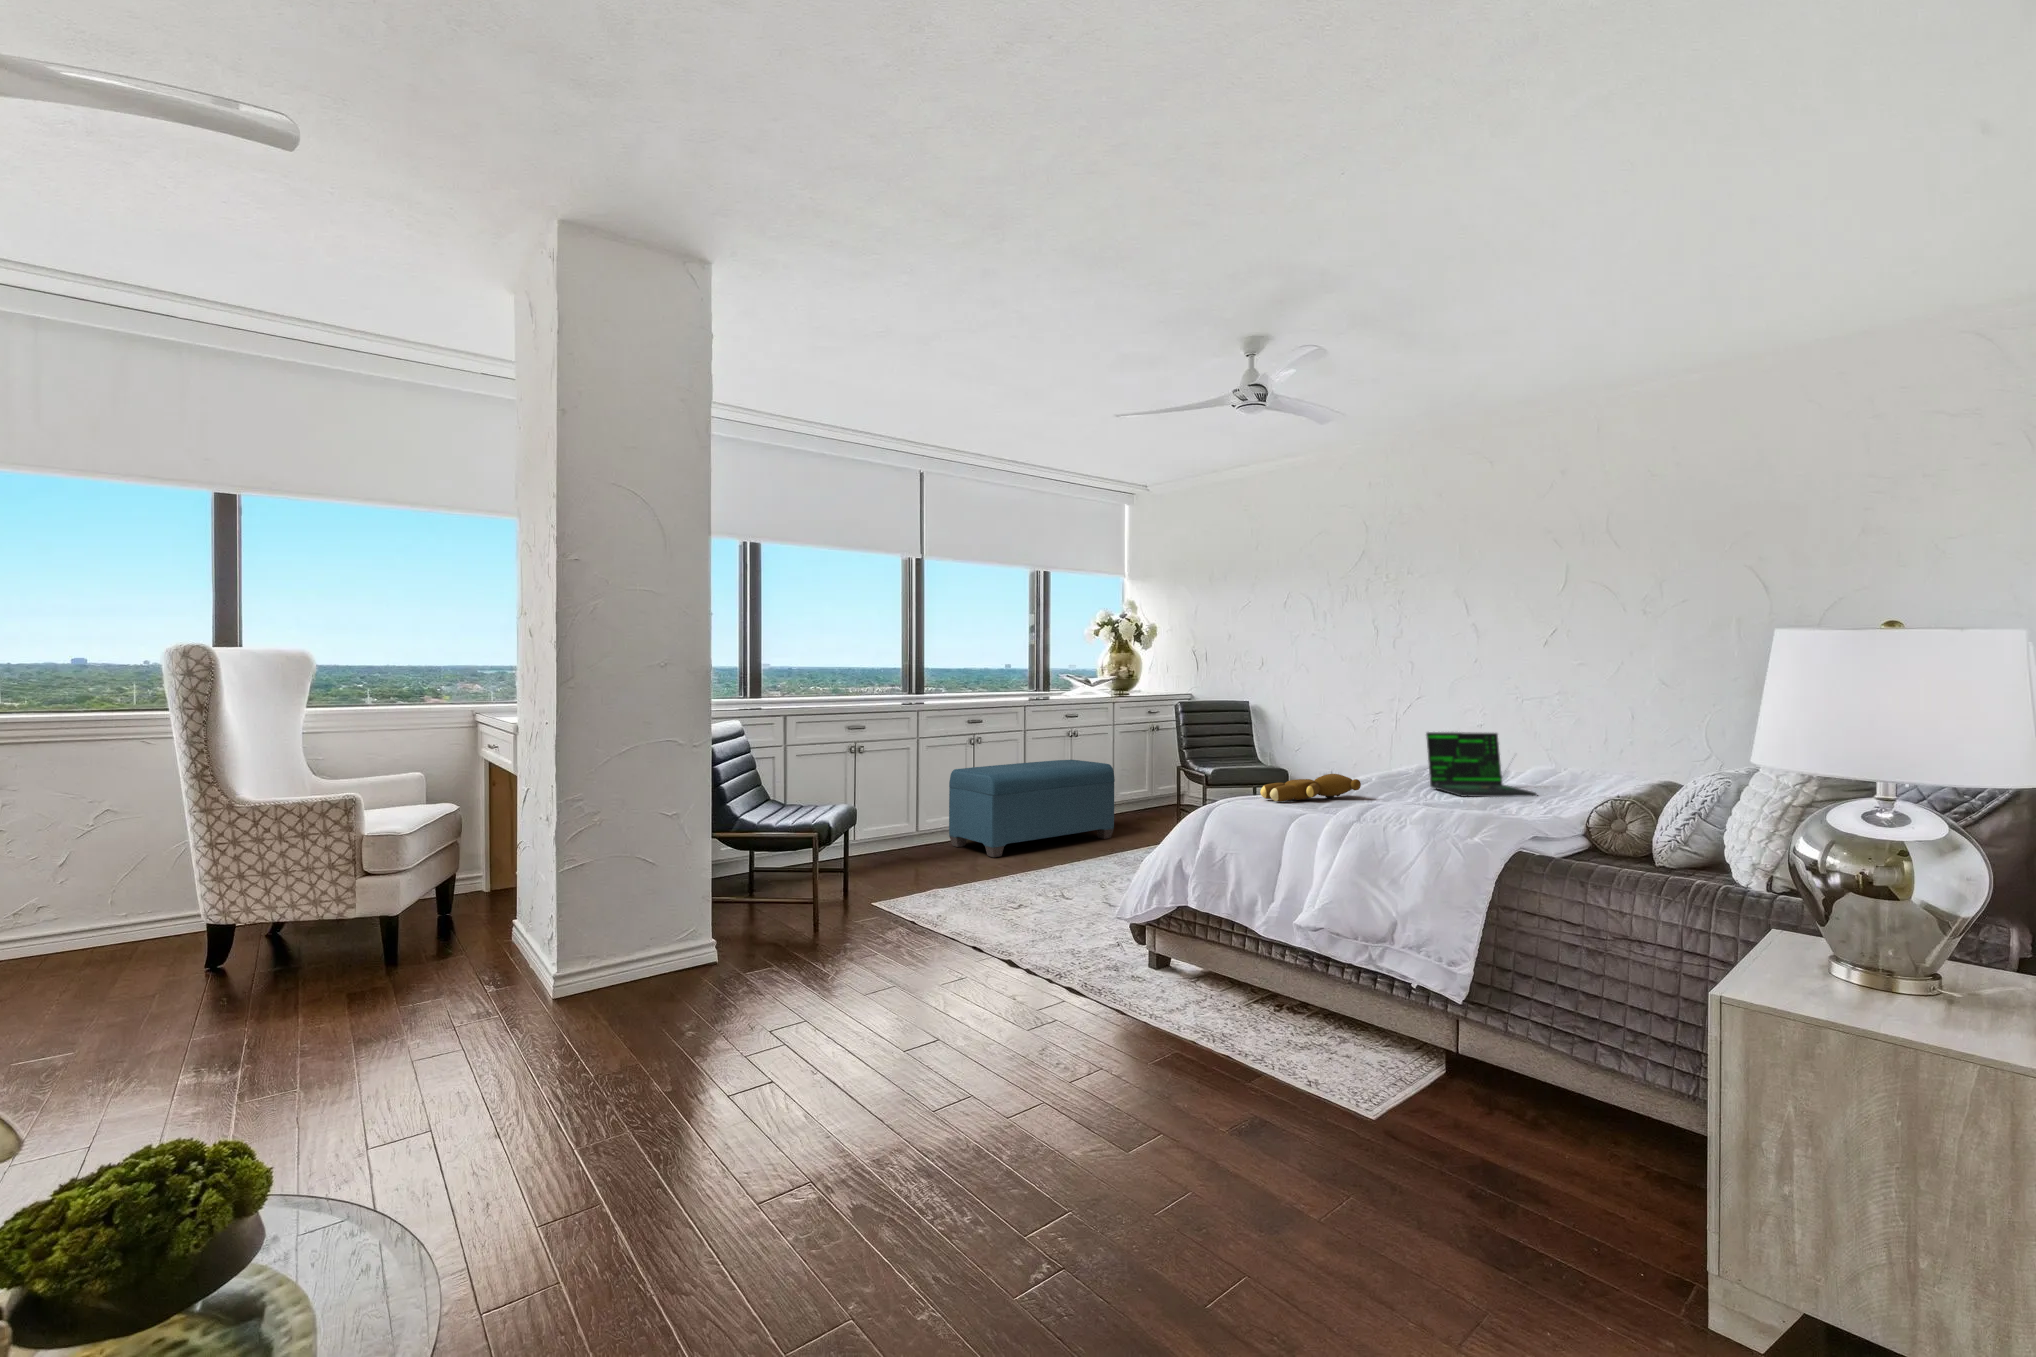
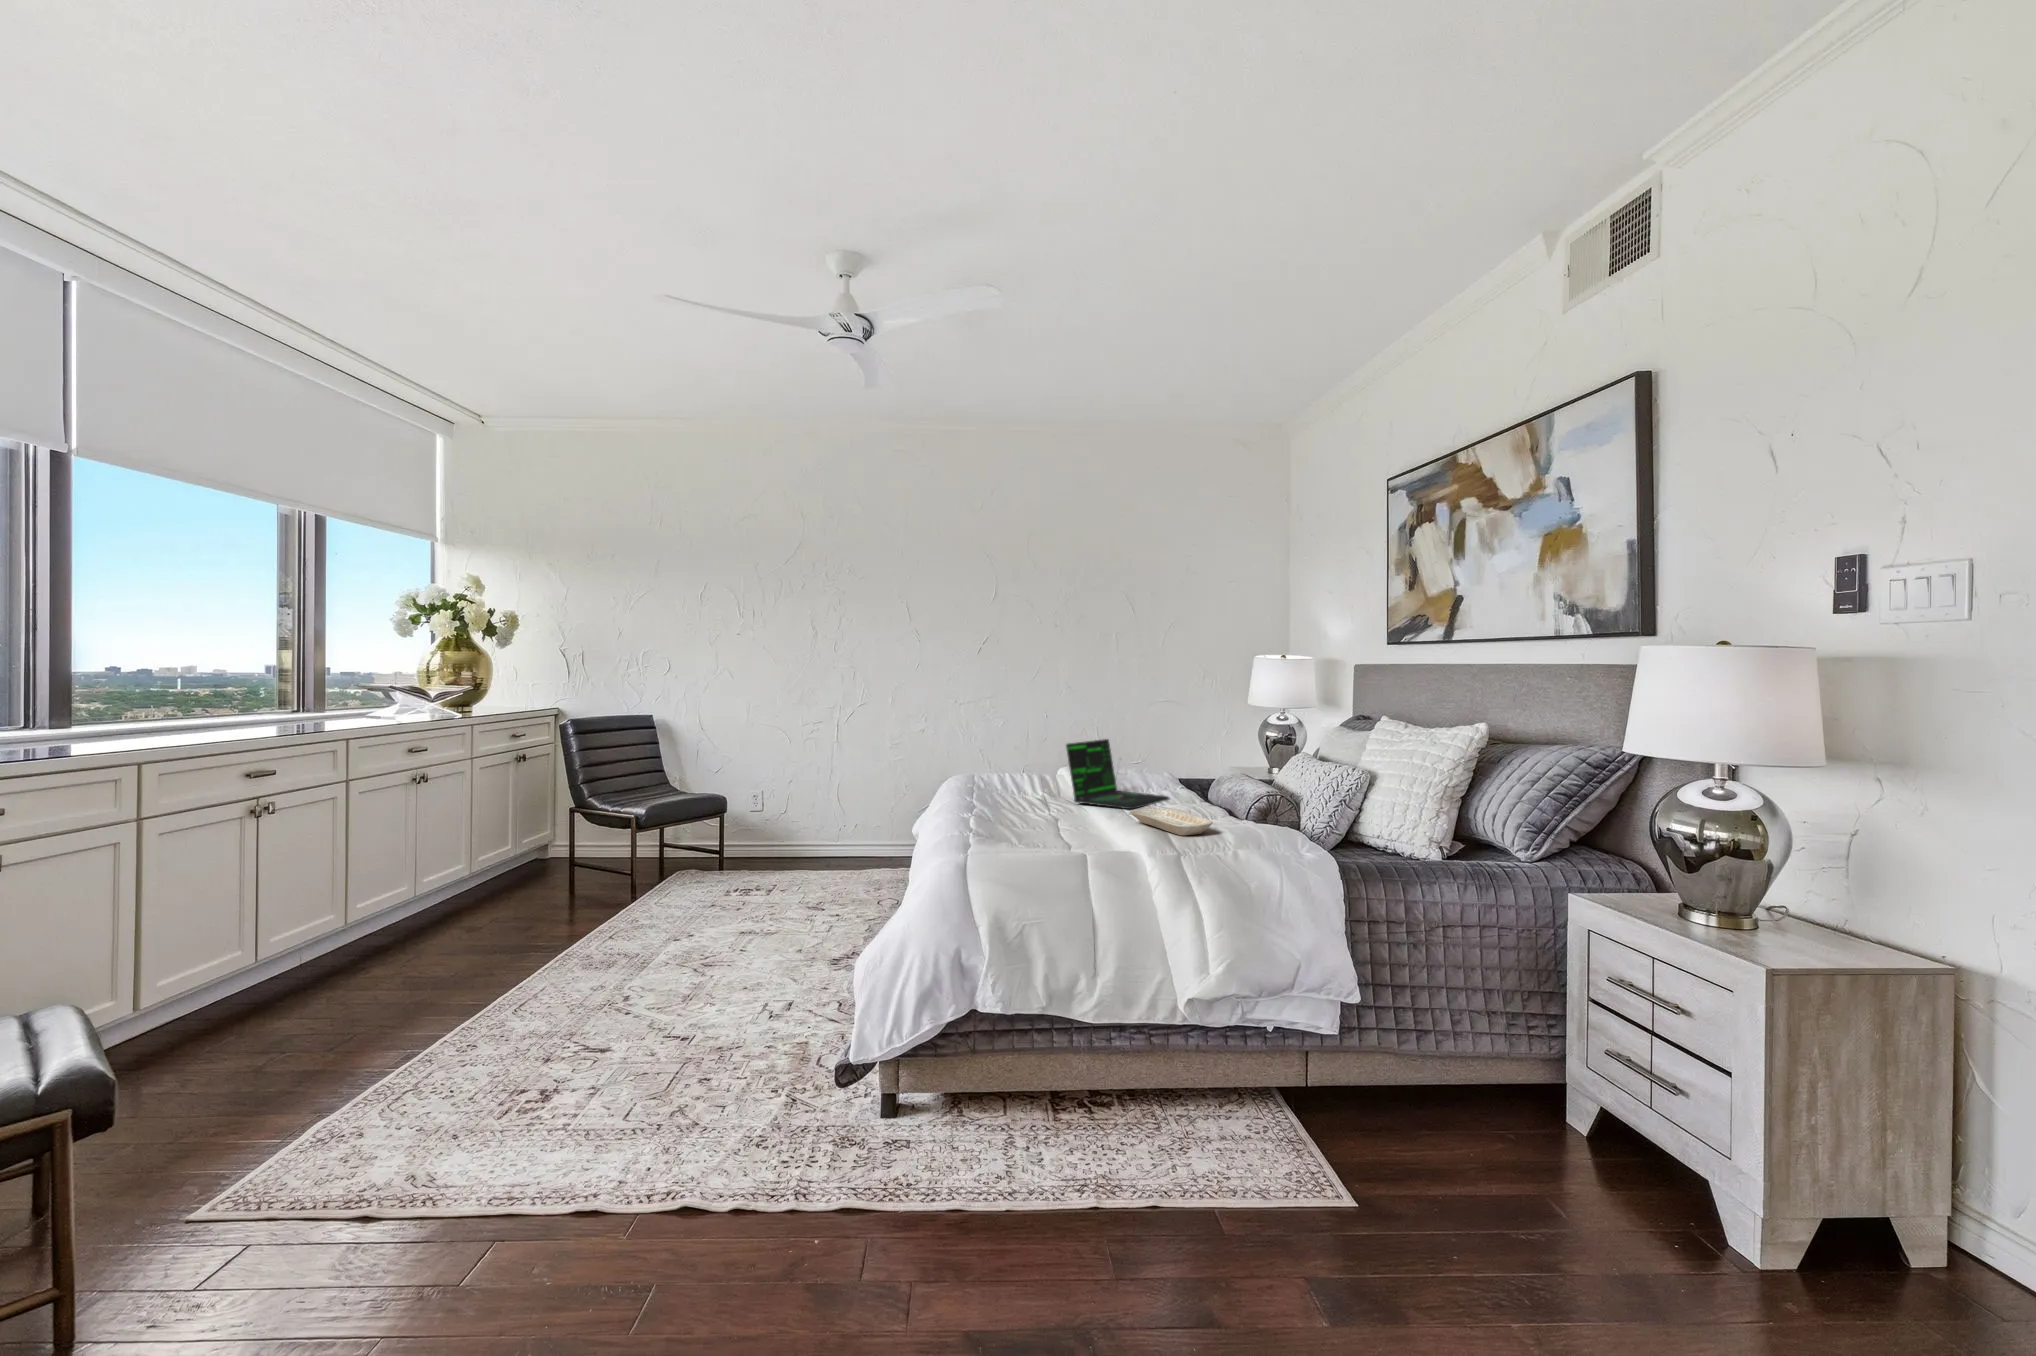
bench: present [949,760,1115,857] -> none [225,819,525,1014]
teddy bear: present [1260,774,1361,802] -> none [999,802,1076,846]
tray: none [1405,791,1458,814] -> present [1130,808,1213,835]

